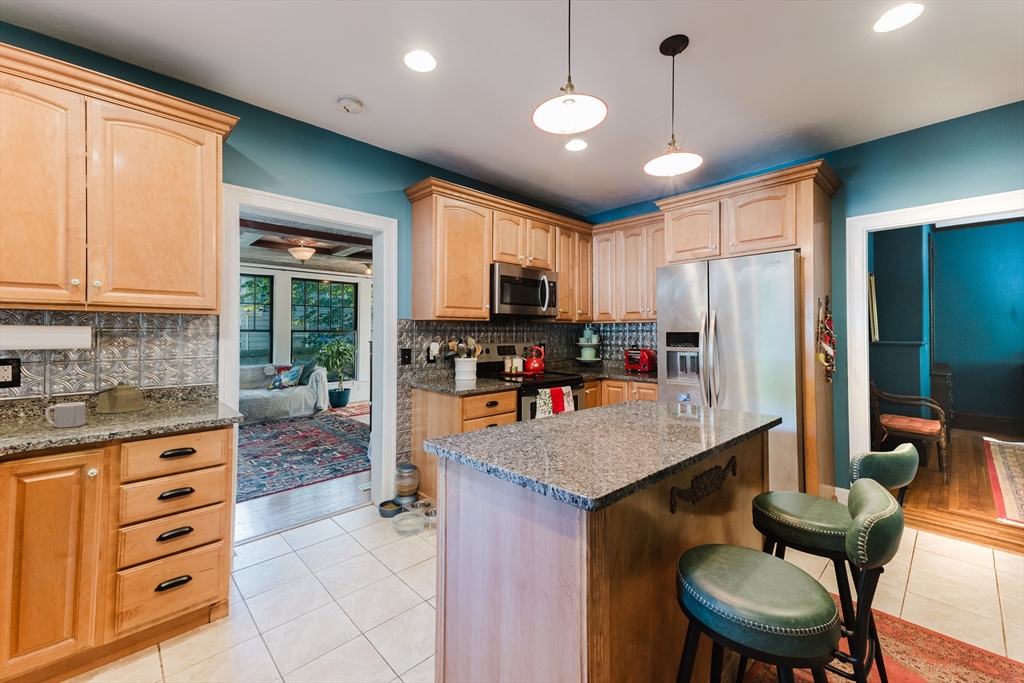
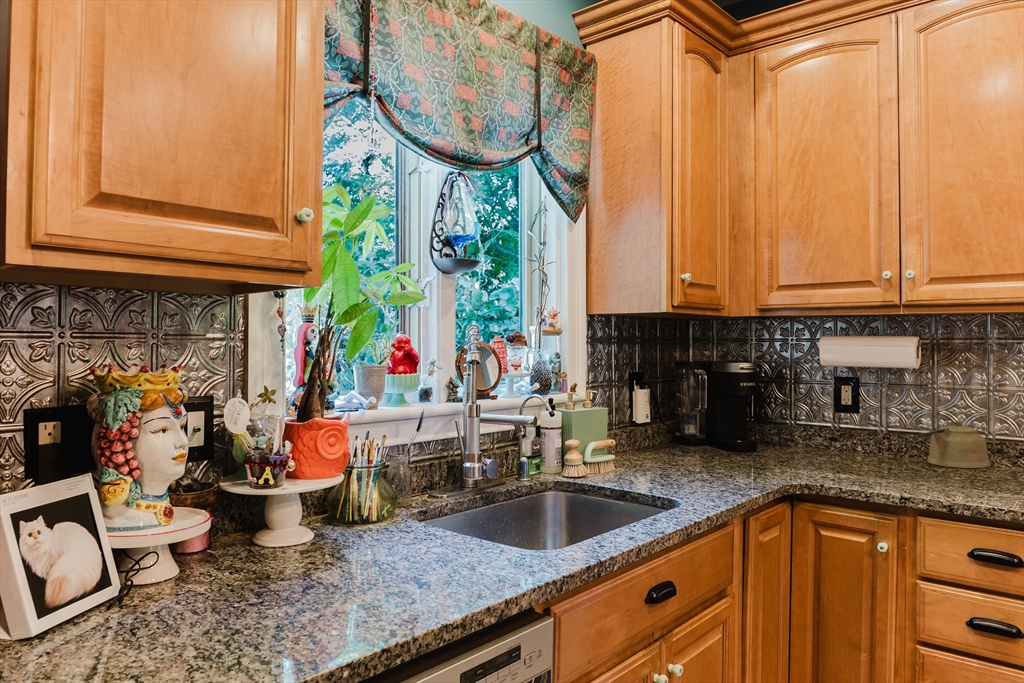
mug: present [45,402,86,428] -> none [857,444,896,477]

